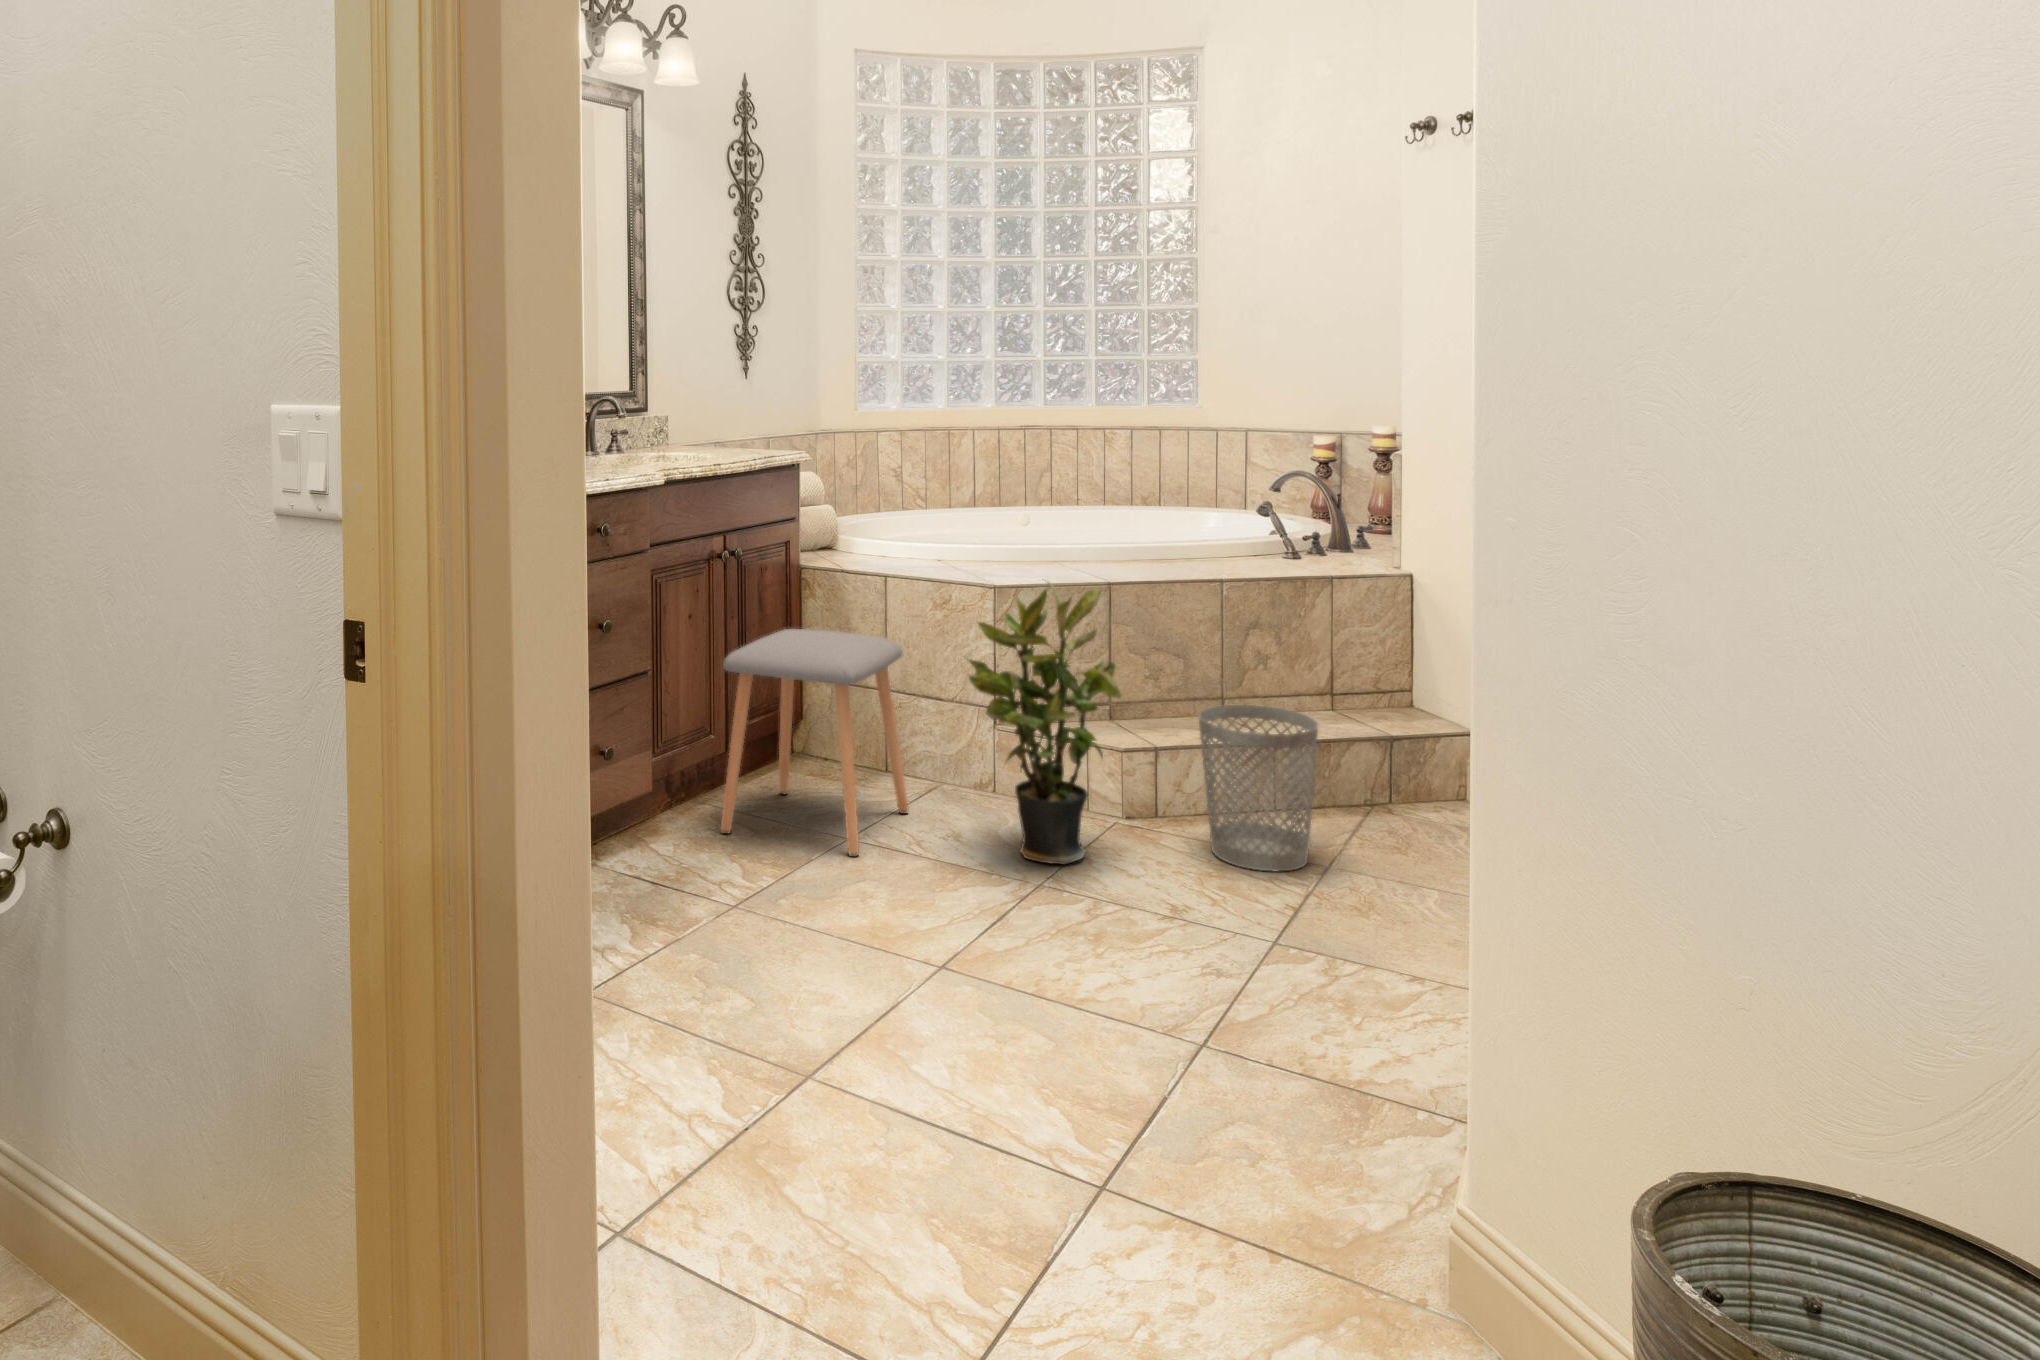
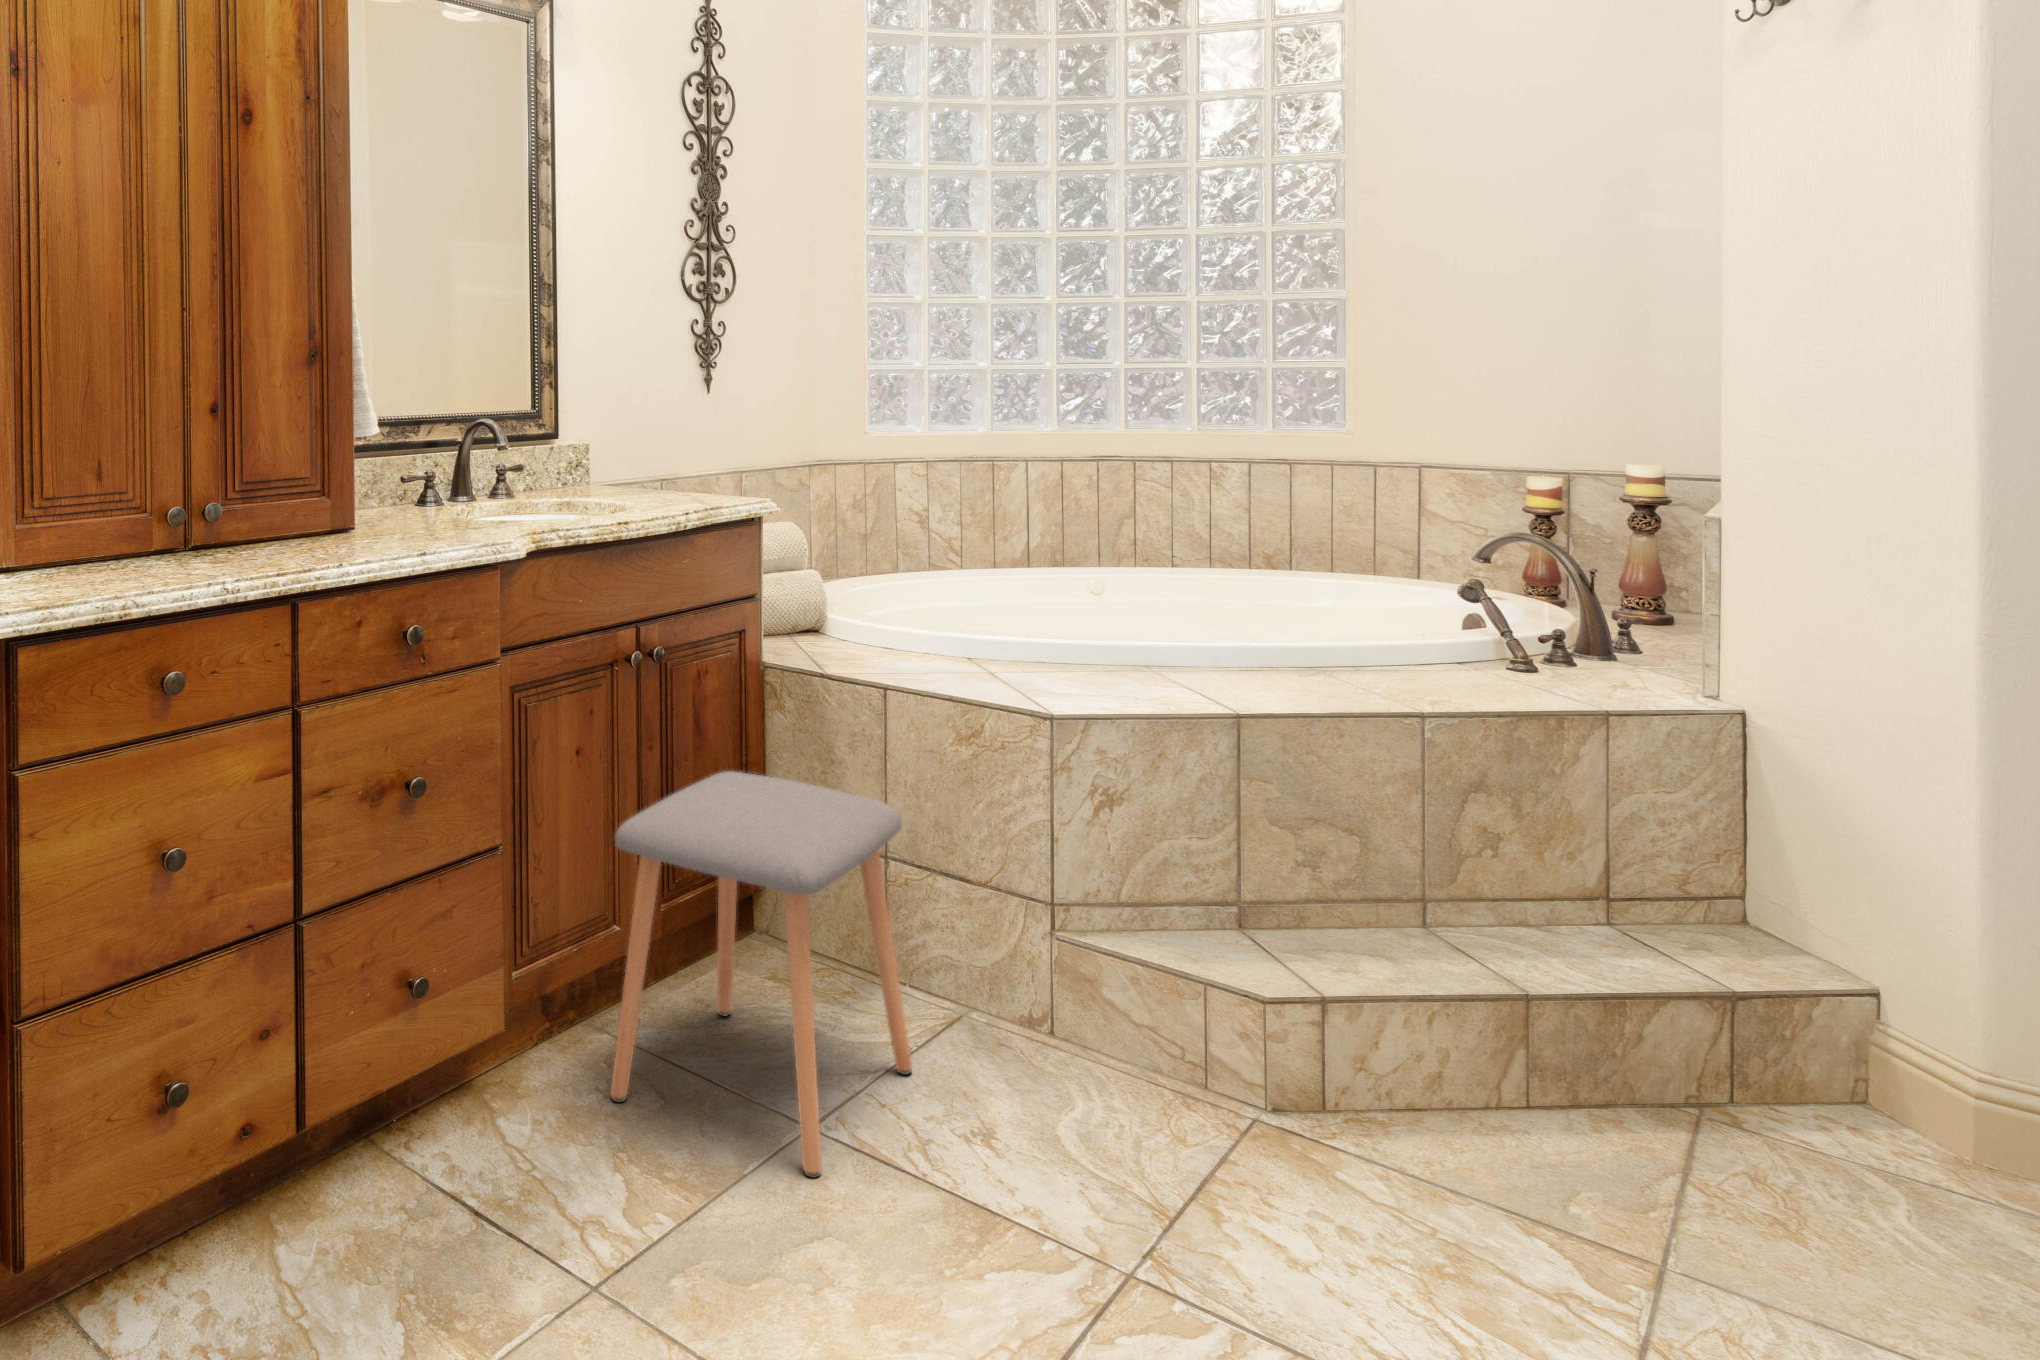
potted plant: present [968,580,1121,865] -> none [1001,729,1275,1232]
wastebasket: present [1198,705,1318,872] -> none [1413,953,1652,1287]

